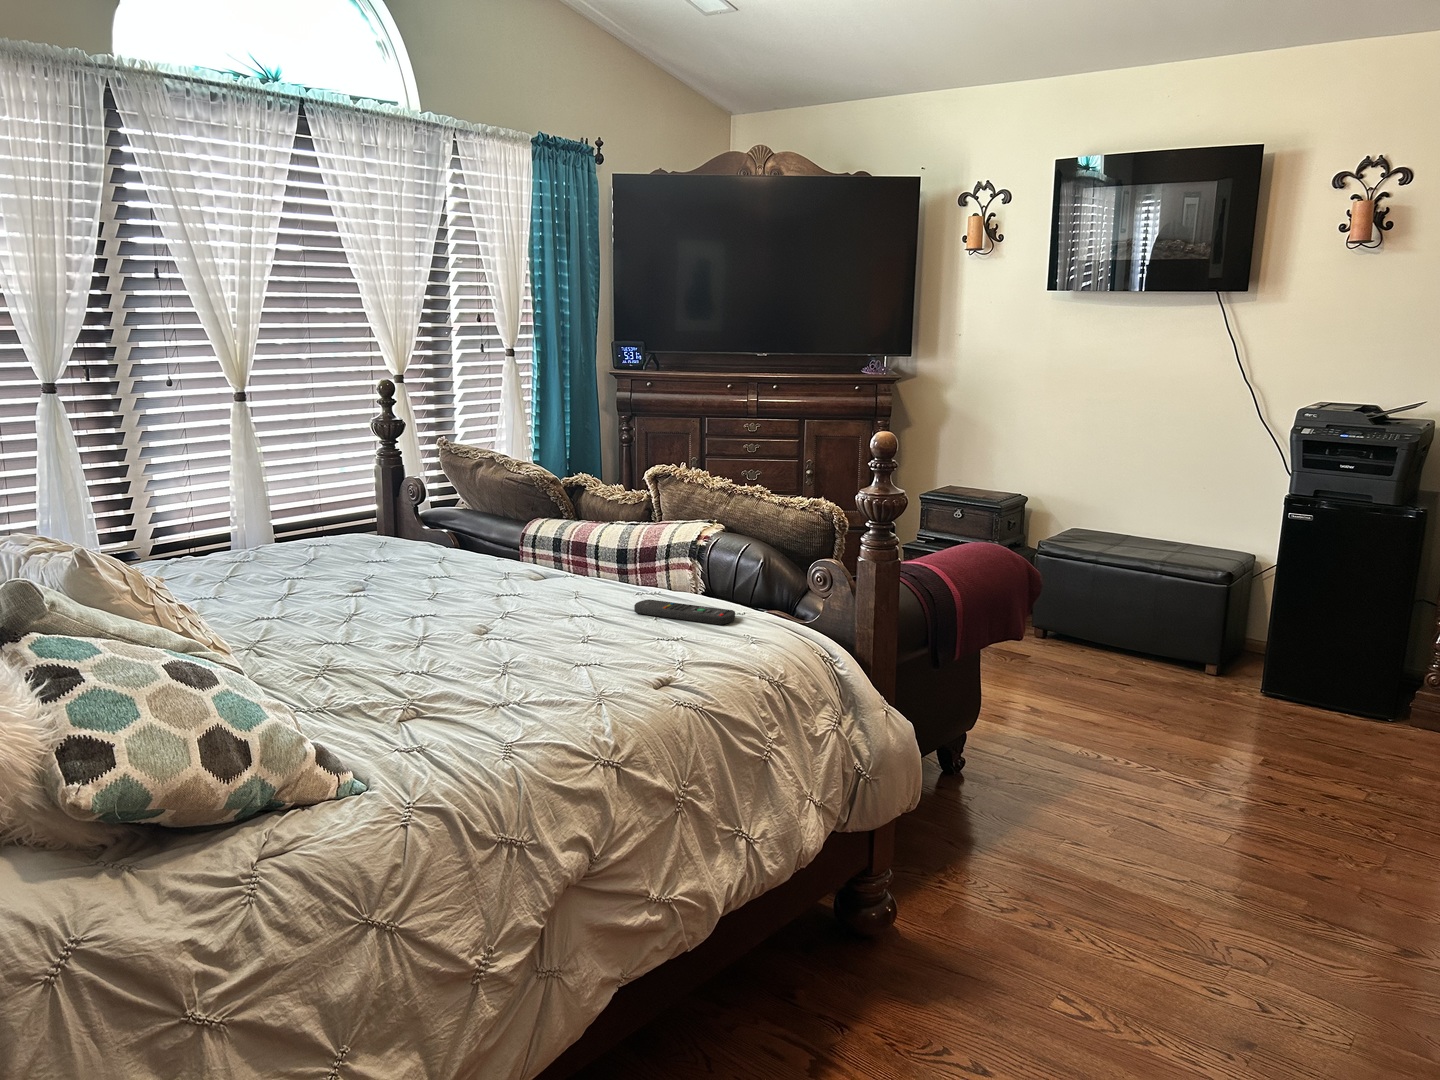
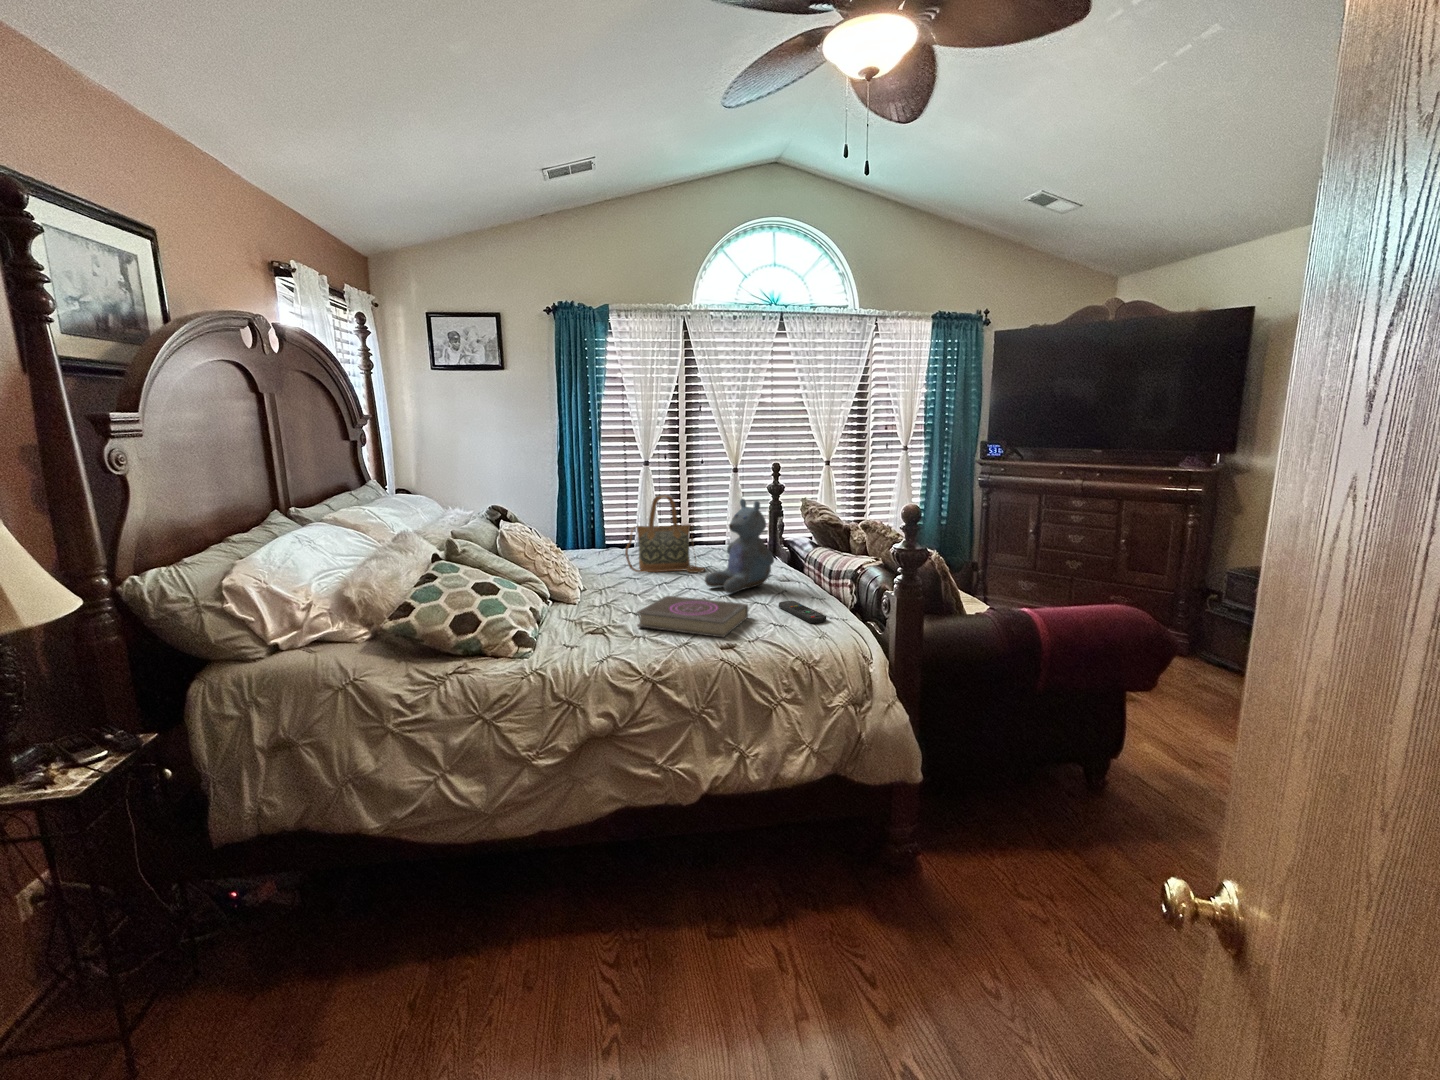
stuffed bear: none [456,442,581,609] -> present [705,499,774,594]
handbag: none [235,449,397,606] -> present [625,496,704,573]
book: none [467,614,650,688] -> present [637,596,748,637]

